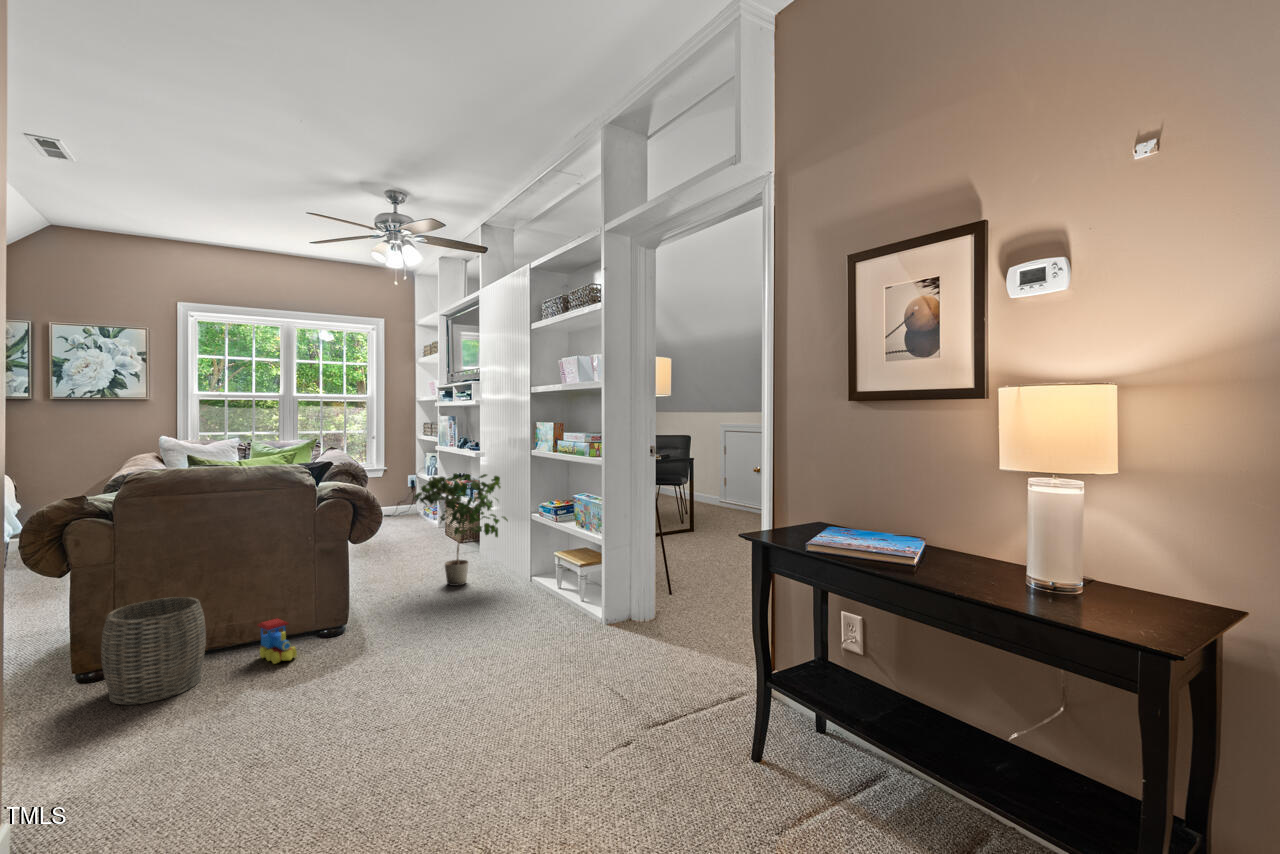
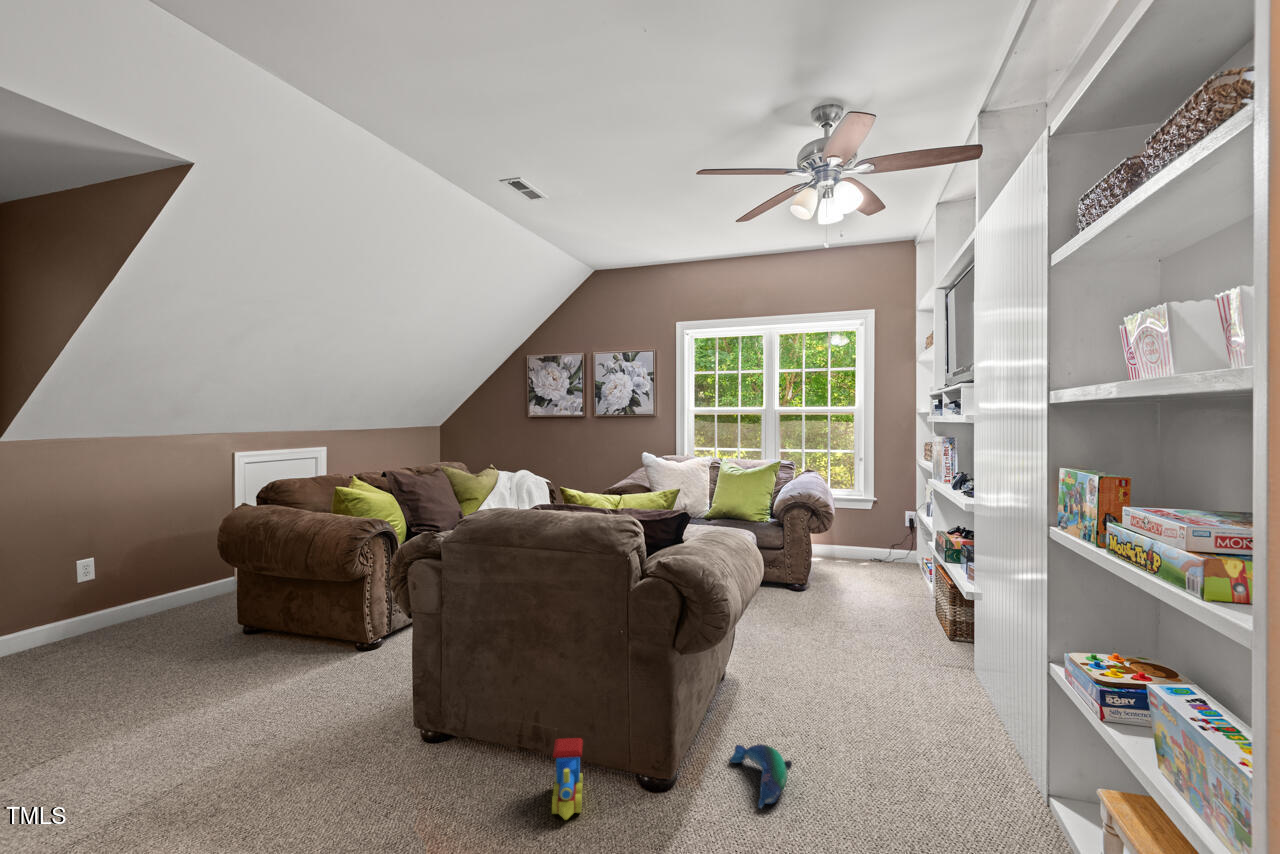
potted plant: present [413,473,508,586] -> none [818,546,995,744]
plush toy: none [372,596,417,622] -> present [730,744,792,809]
woven basket: present [101,597,206,705] -> none [388,671,493,817]

